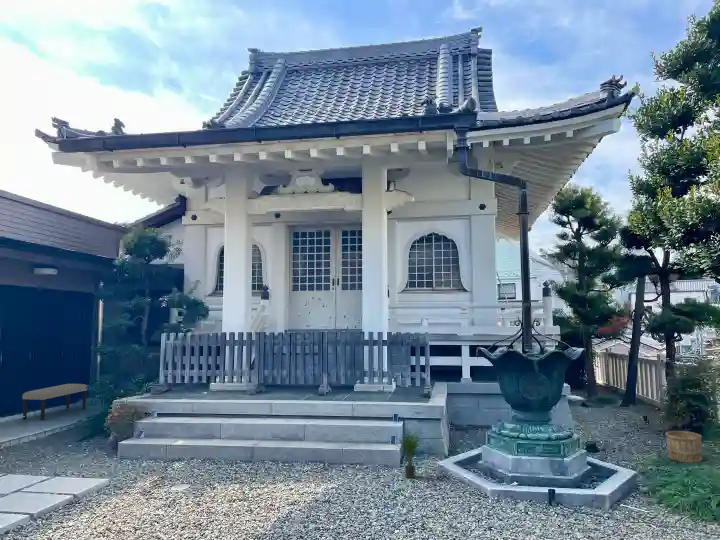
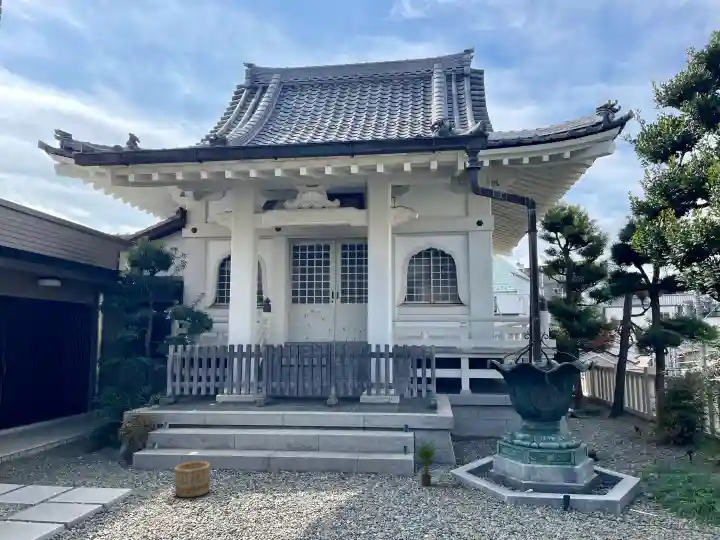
bench: present [22,384,87,420] -> none [20,396,84,433]
wooden bucket: present [665,431,702,463] -> present [174,461,210,497]

